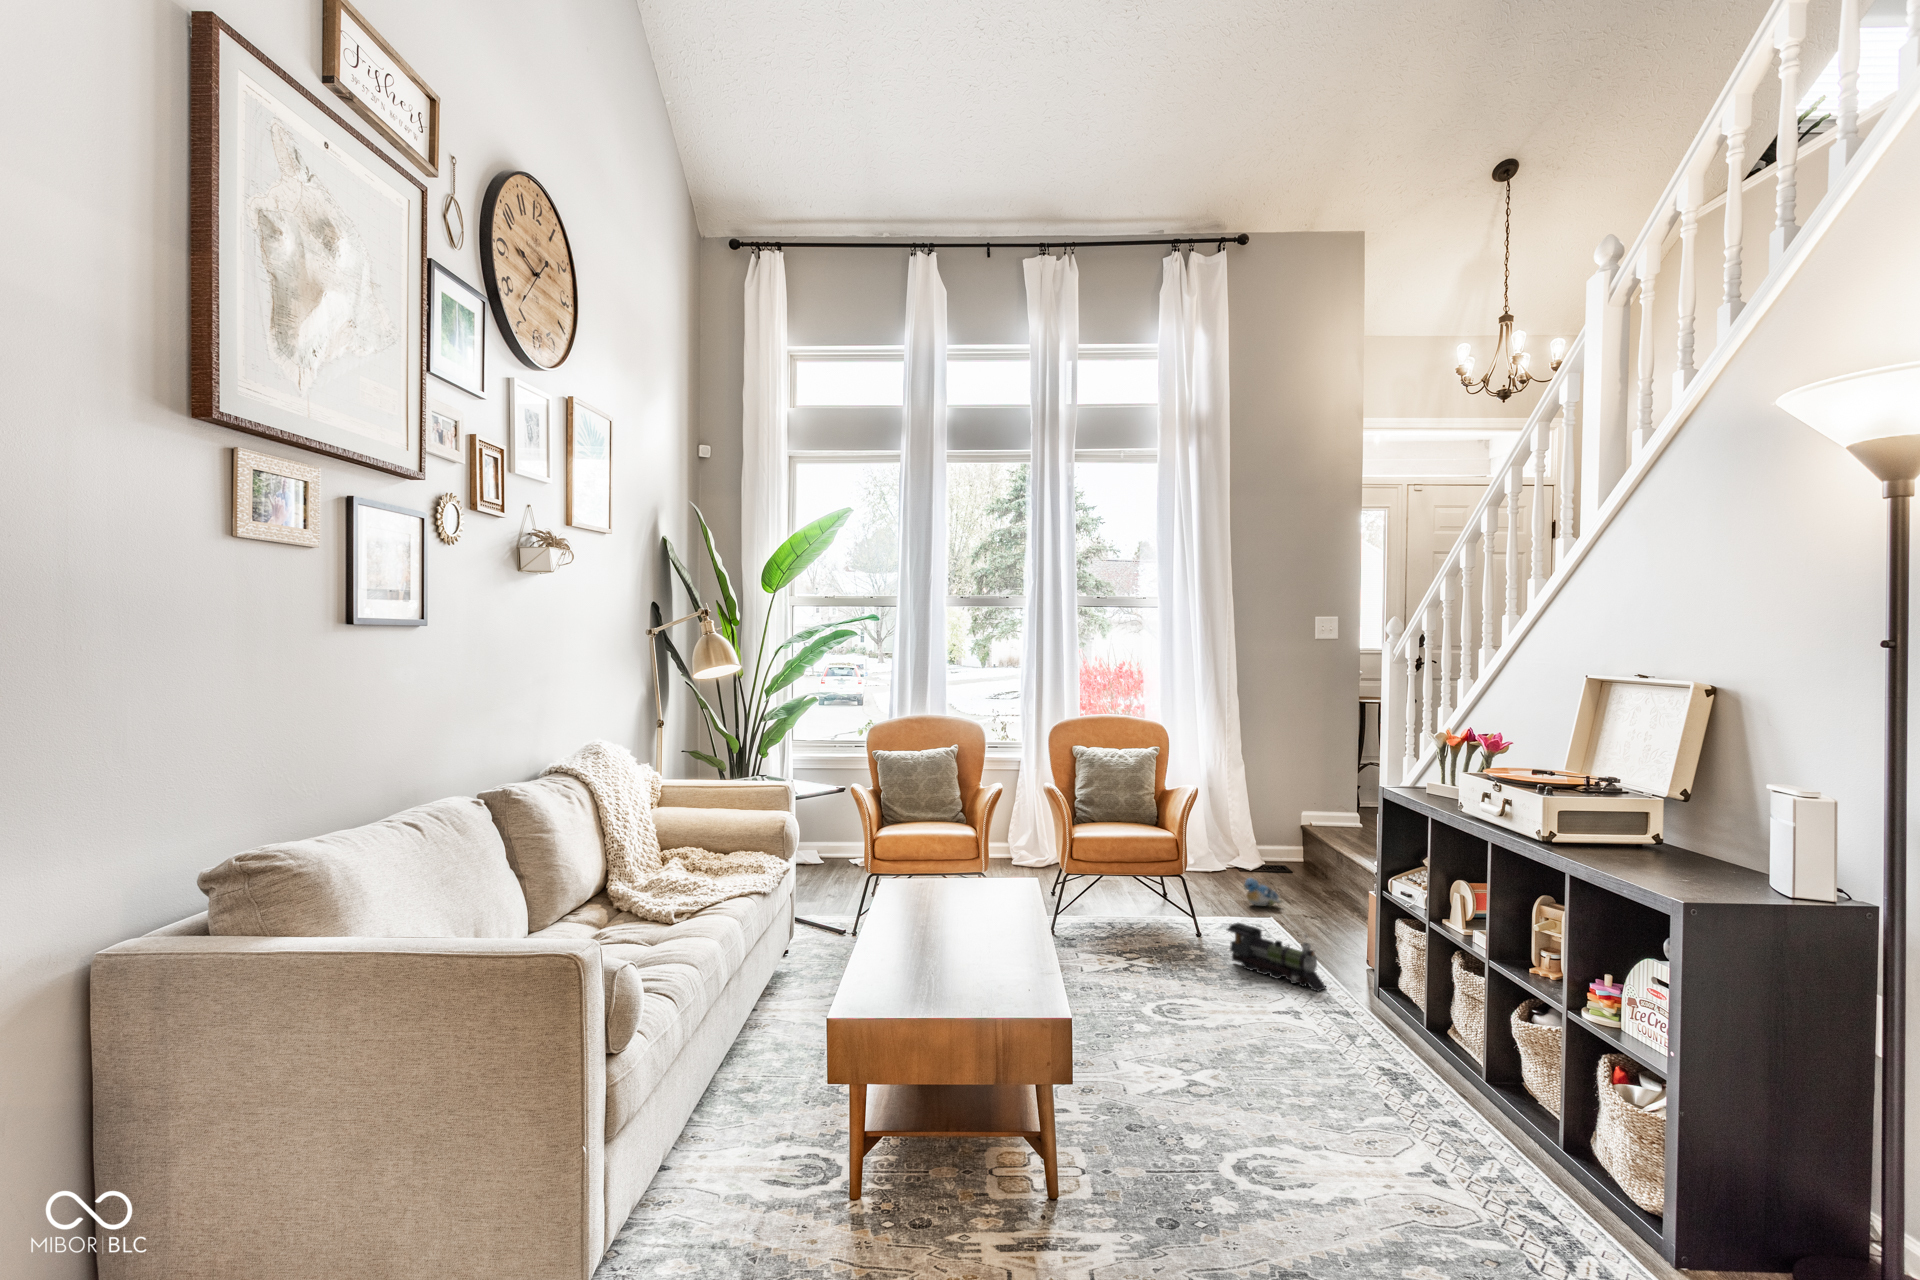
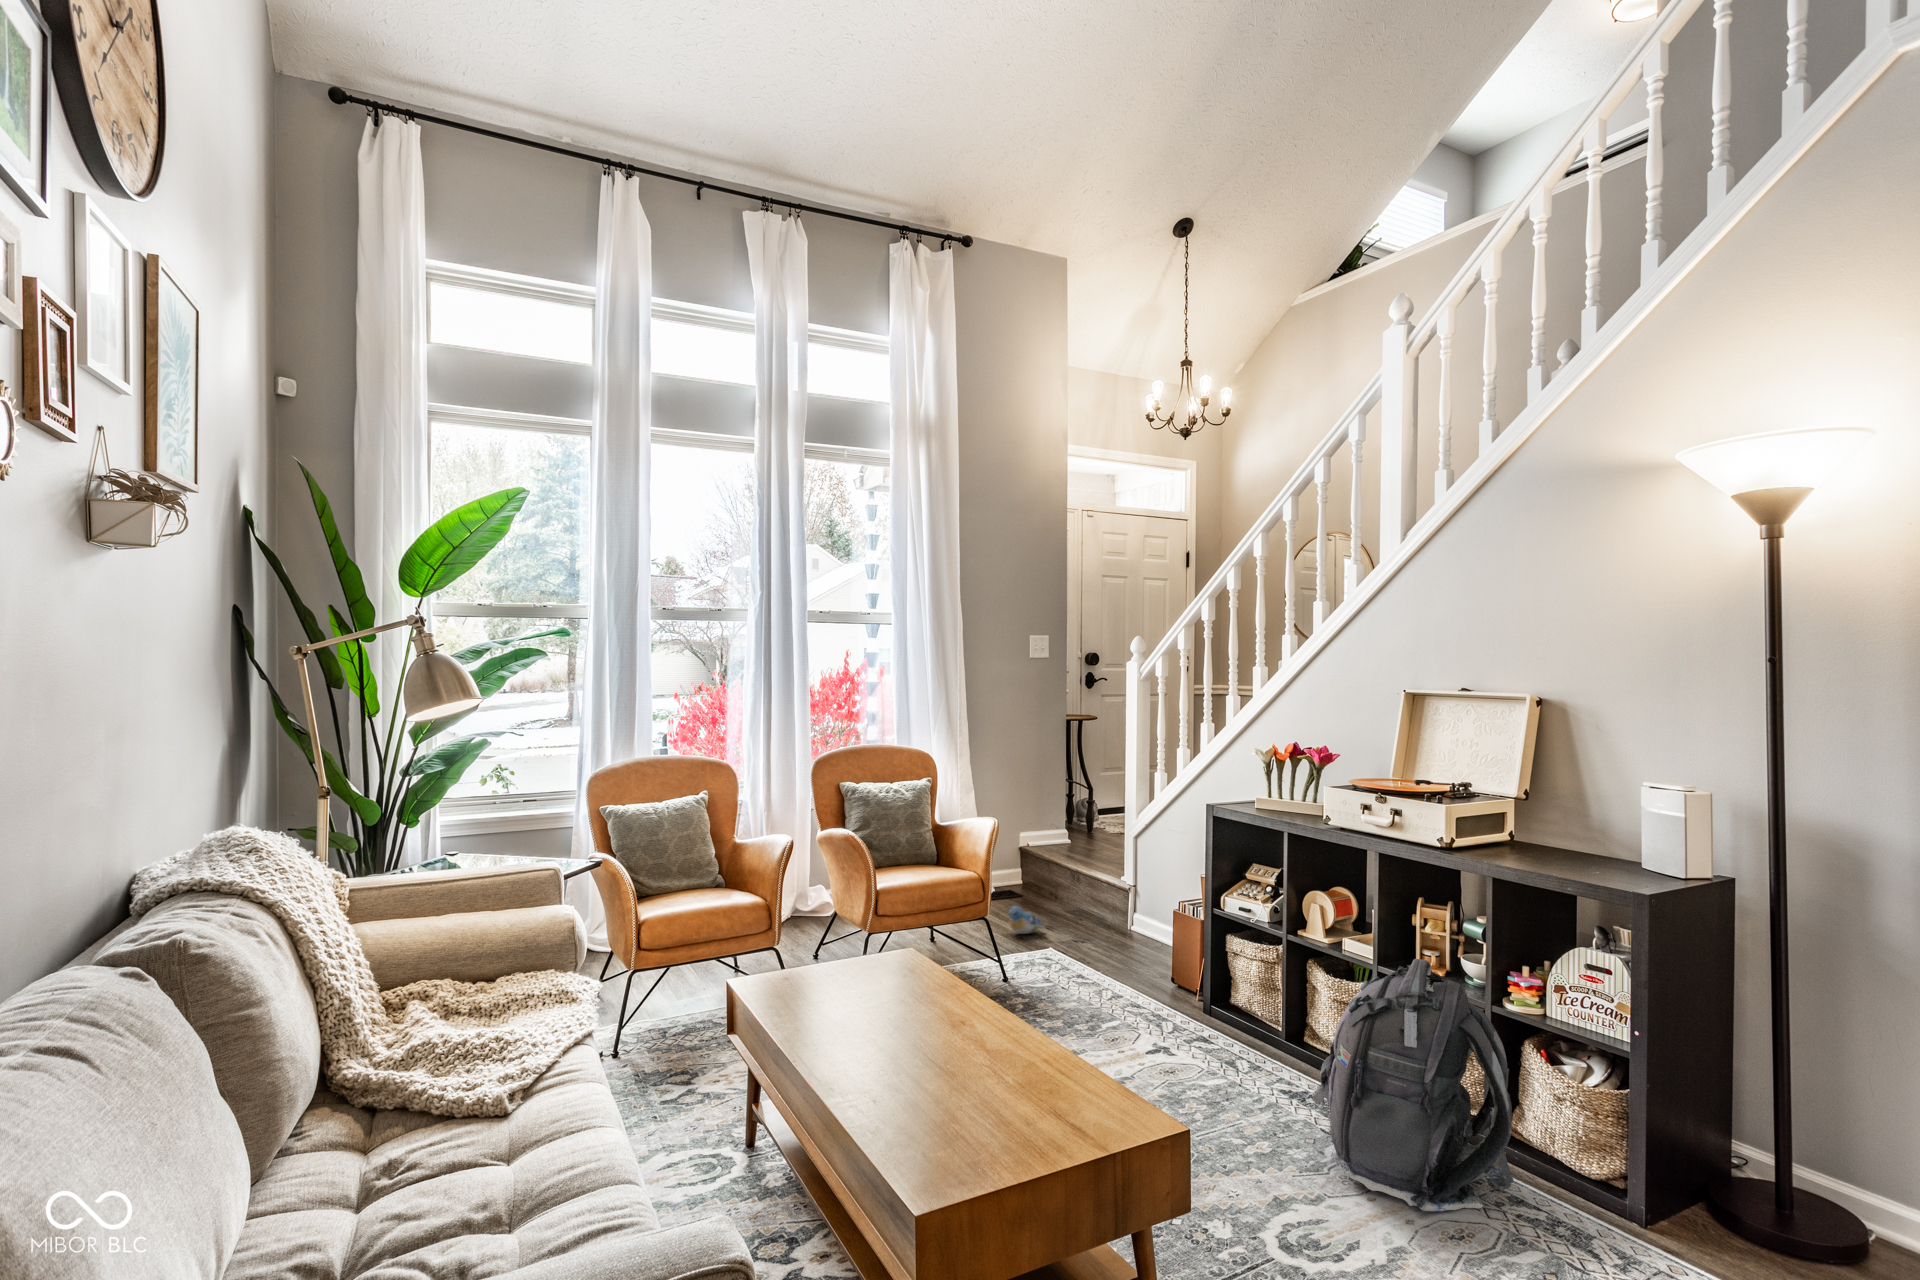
toy train: present [1227,923,1326,991] -> none [1050,959,1158,1019]
backpack: none [1356,945,1563,1198] -> present [1313,959,1514,1211]

